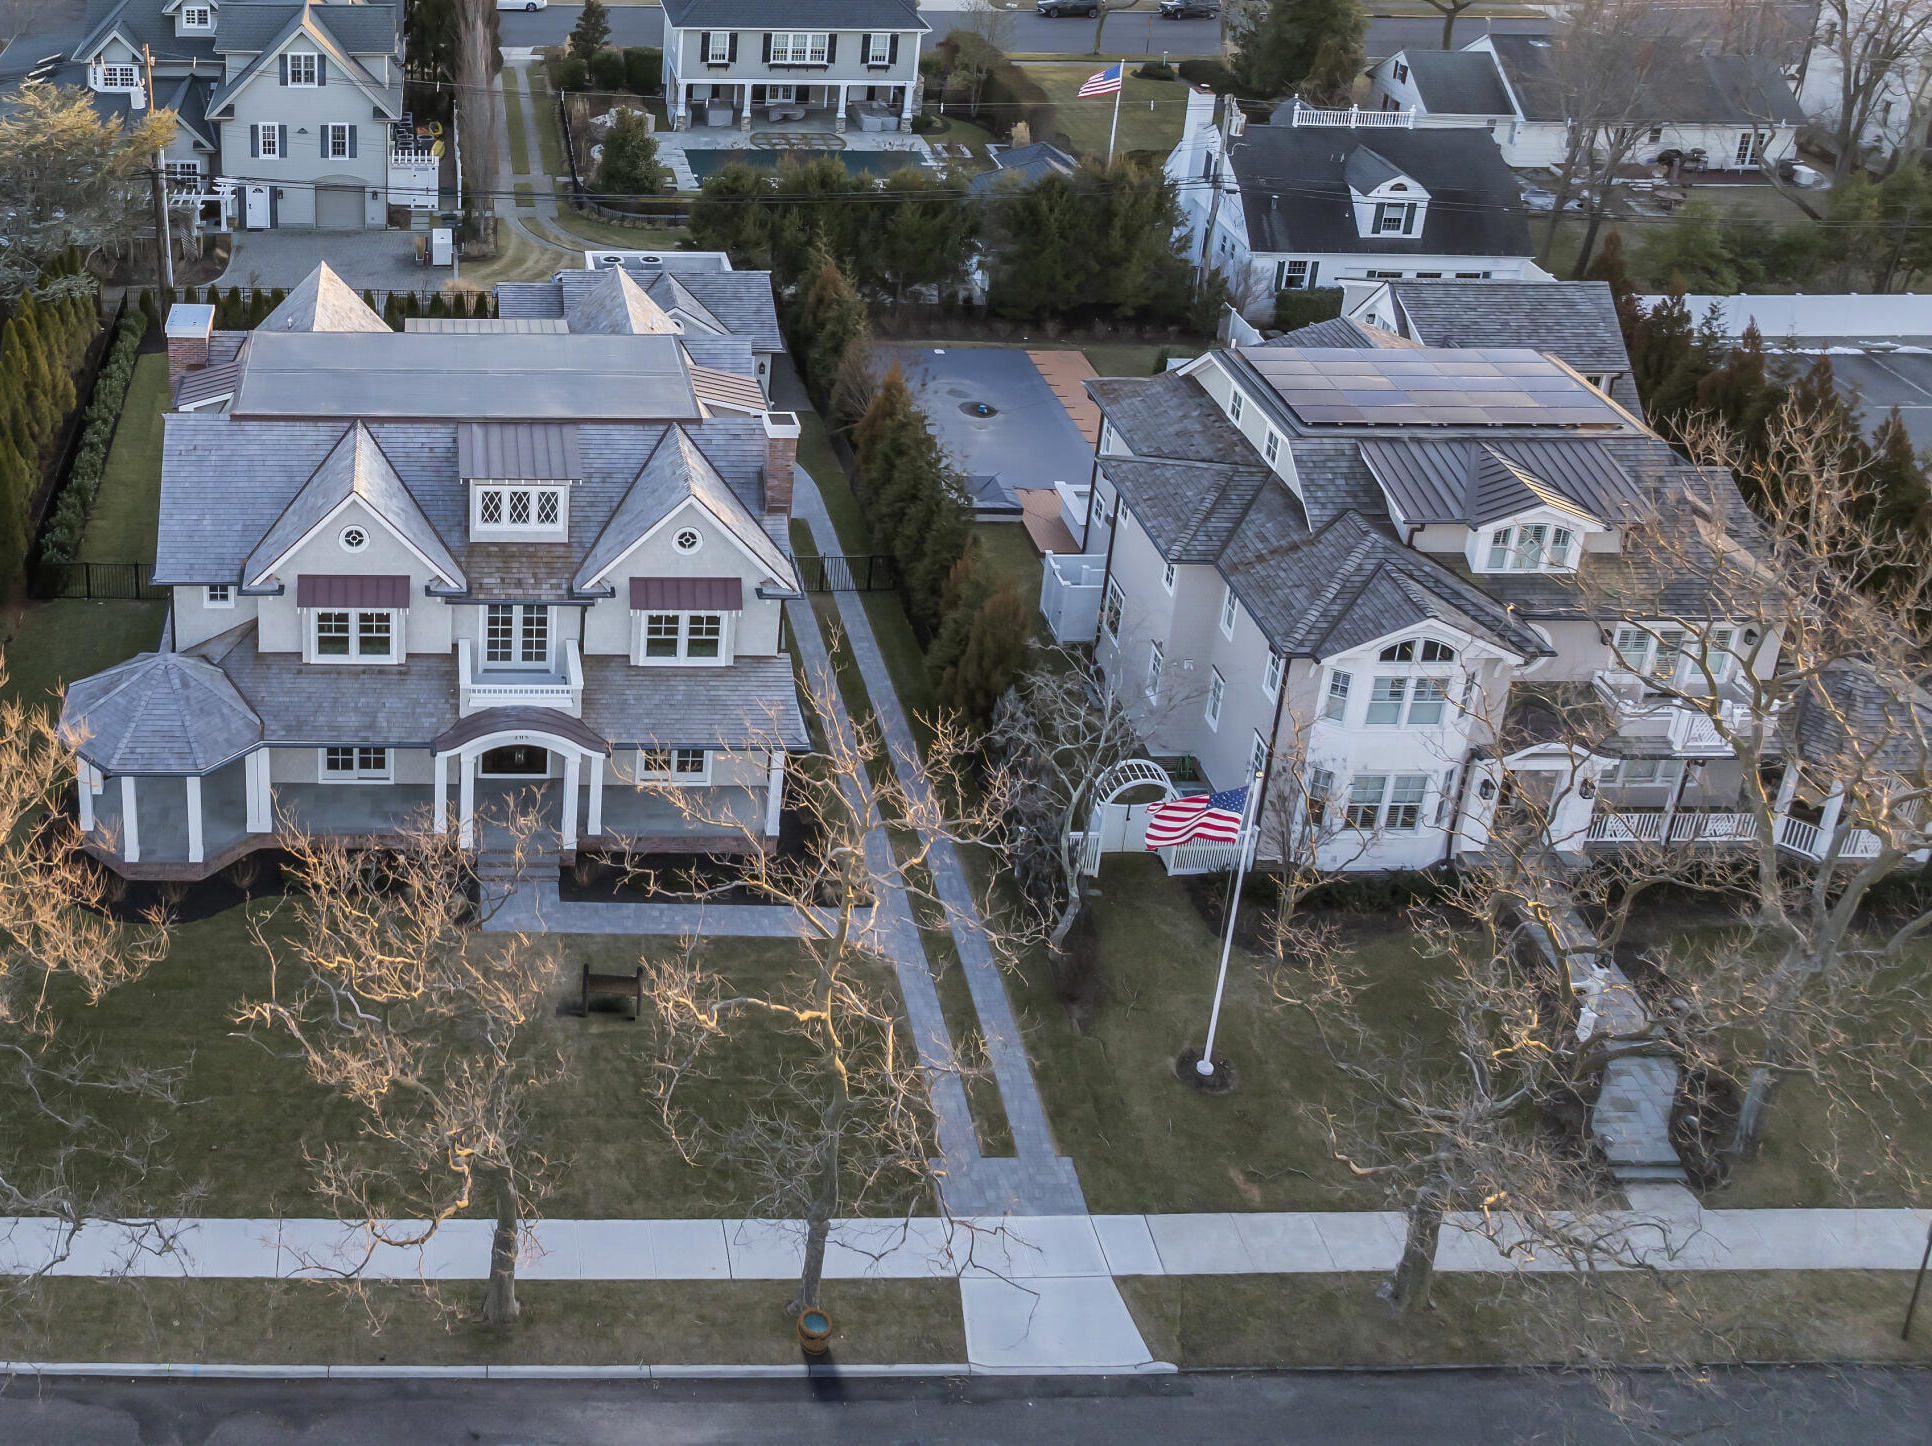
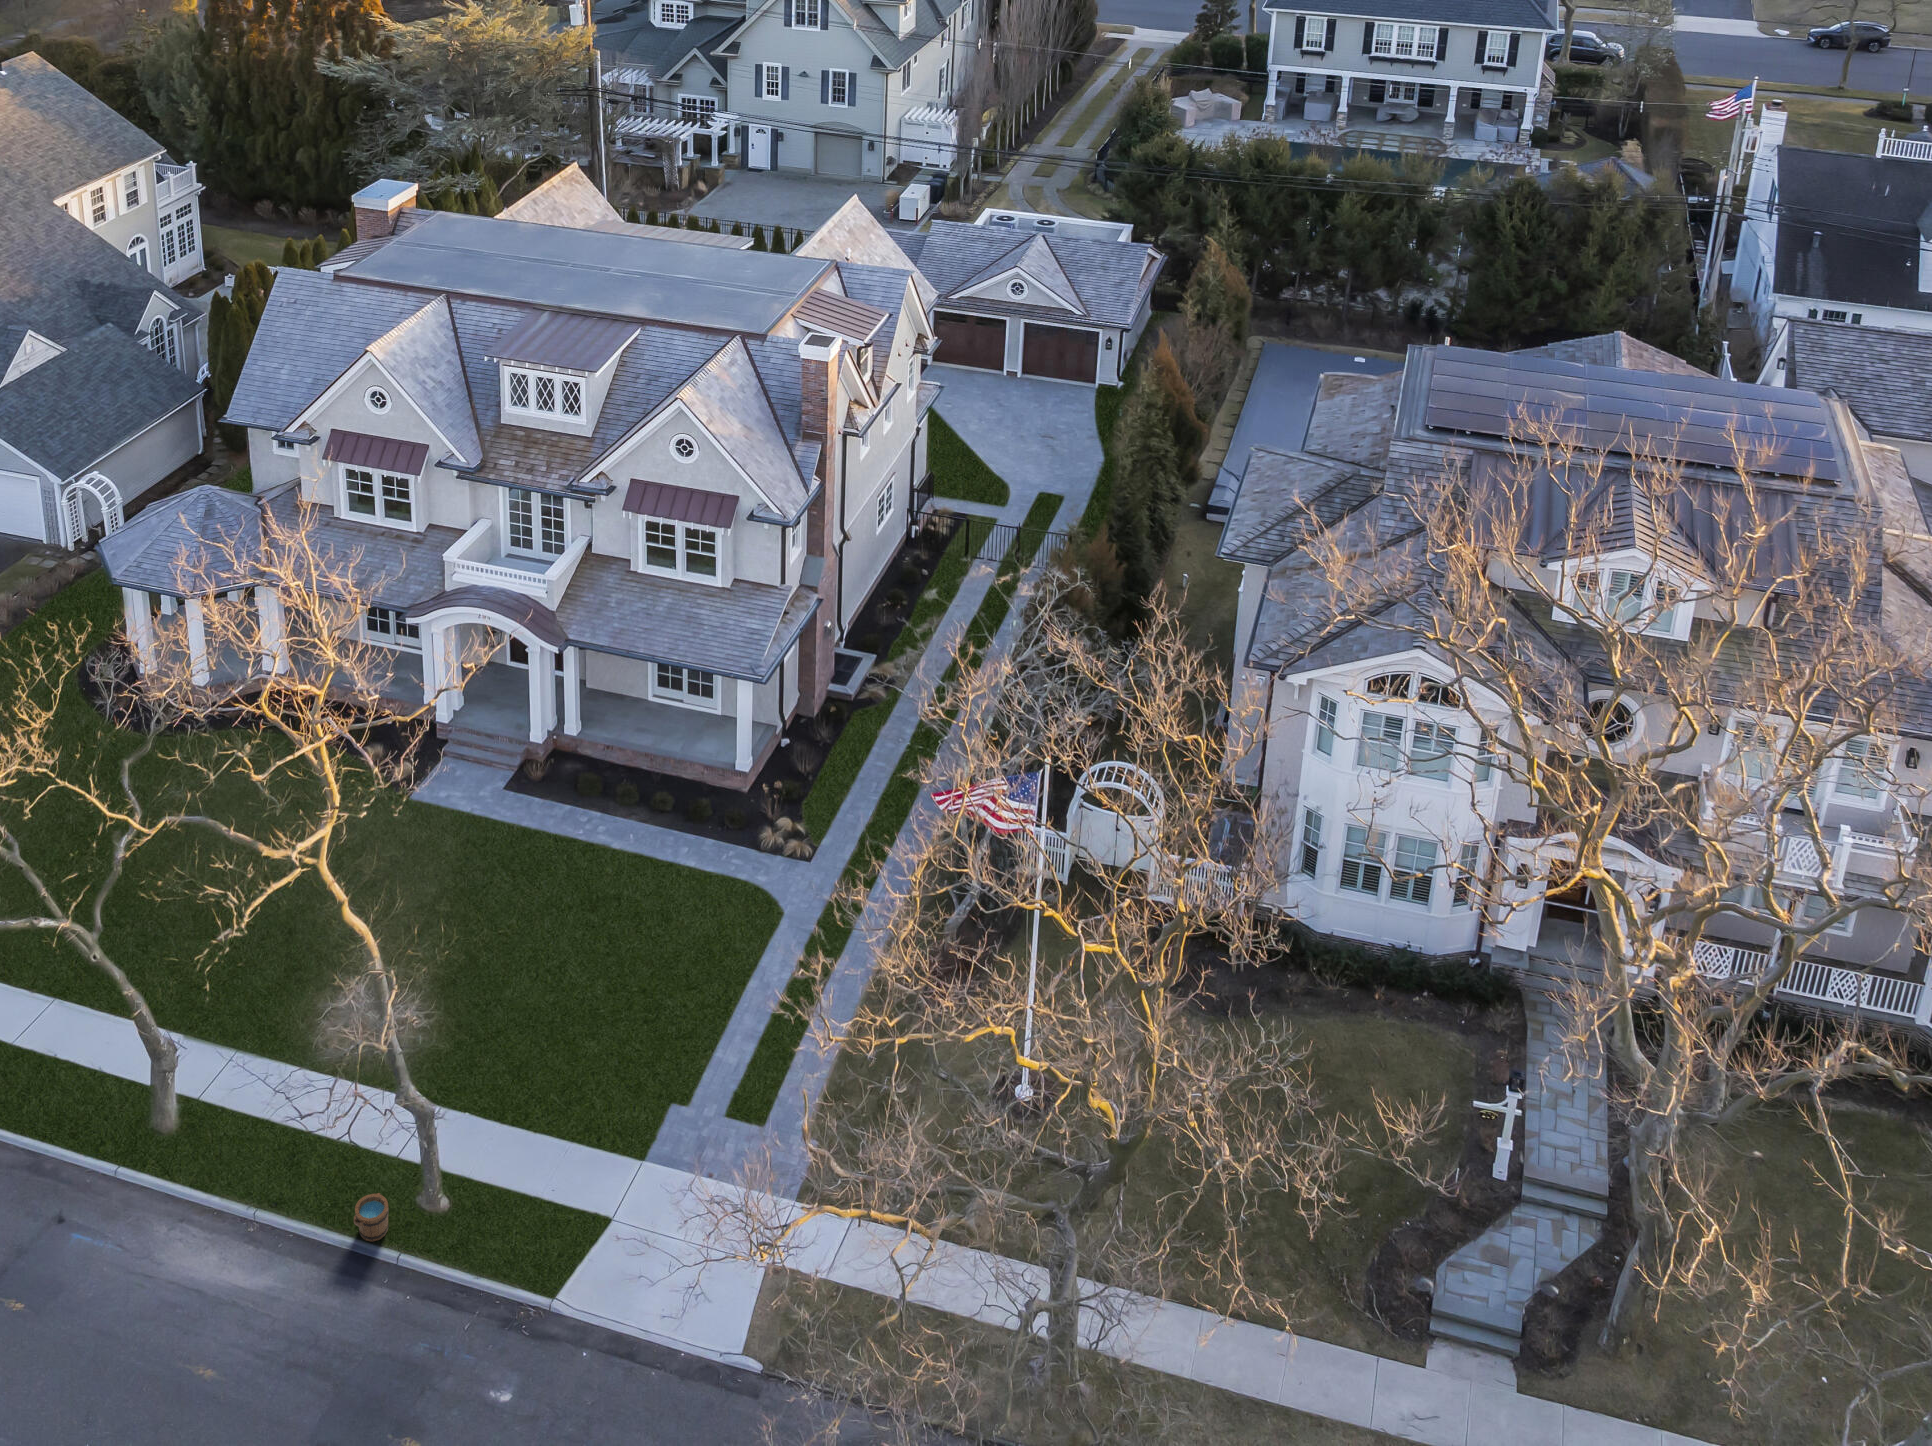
bench: present [582,963,643,1017] -> none [415,838,485,905]

